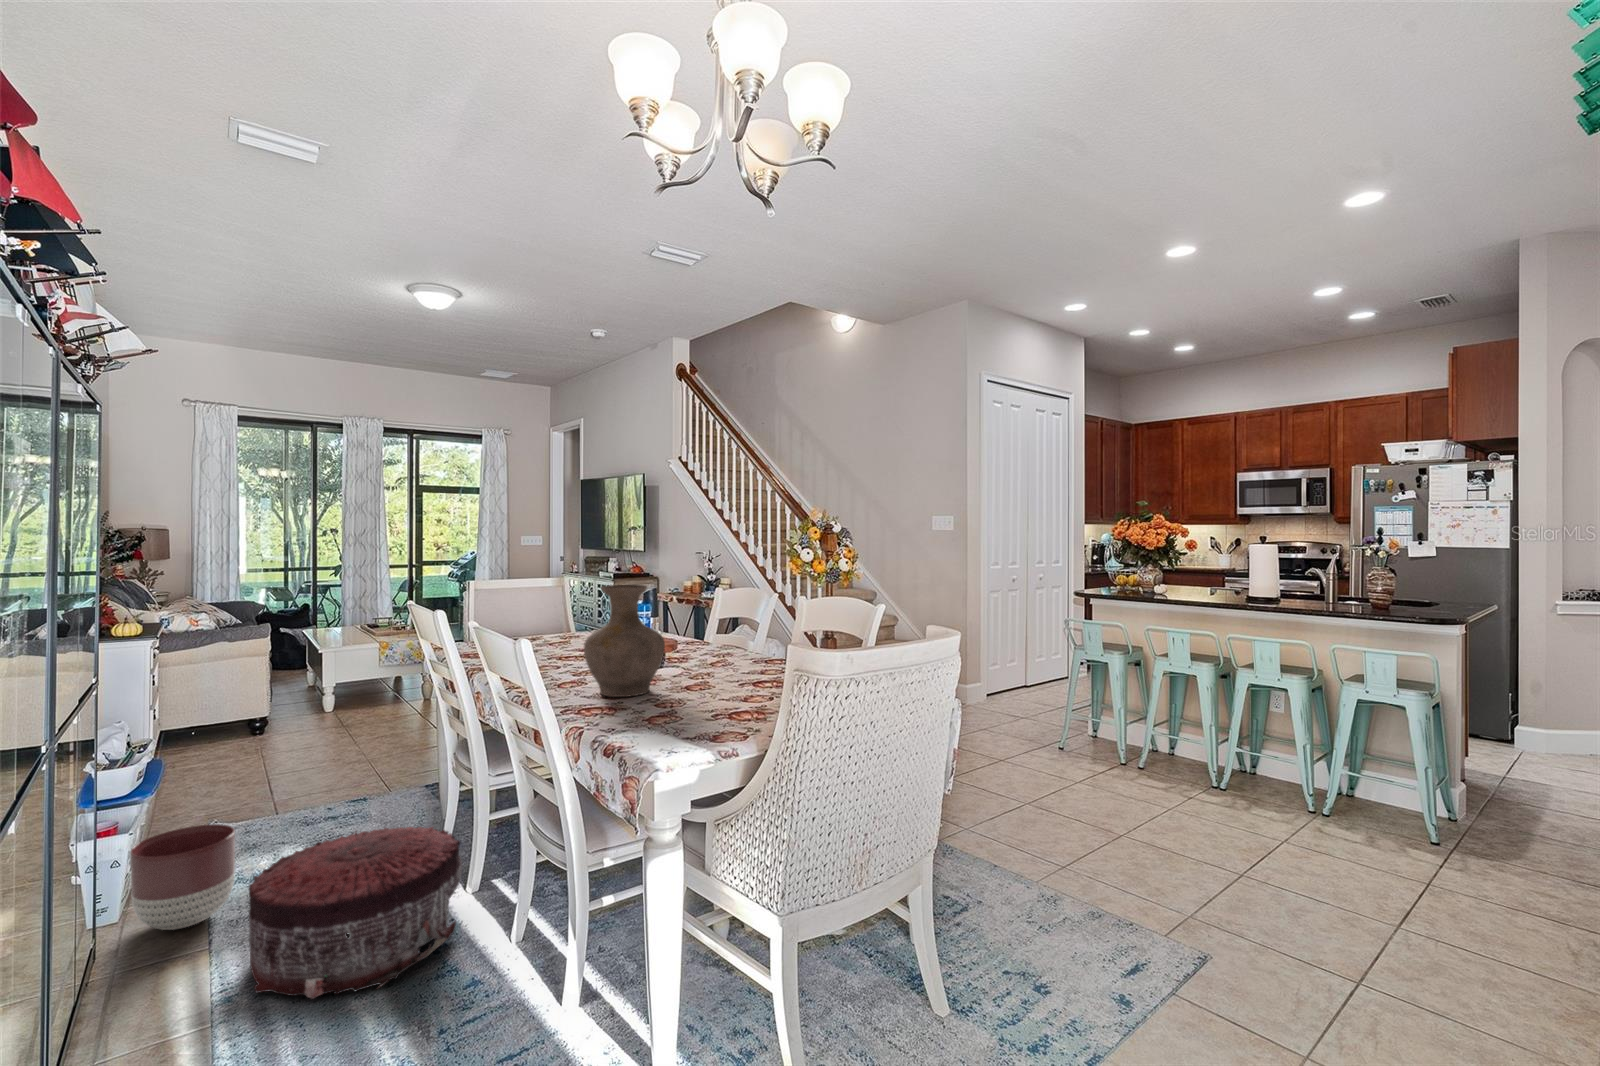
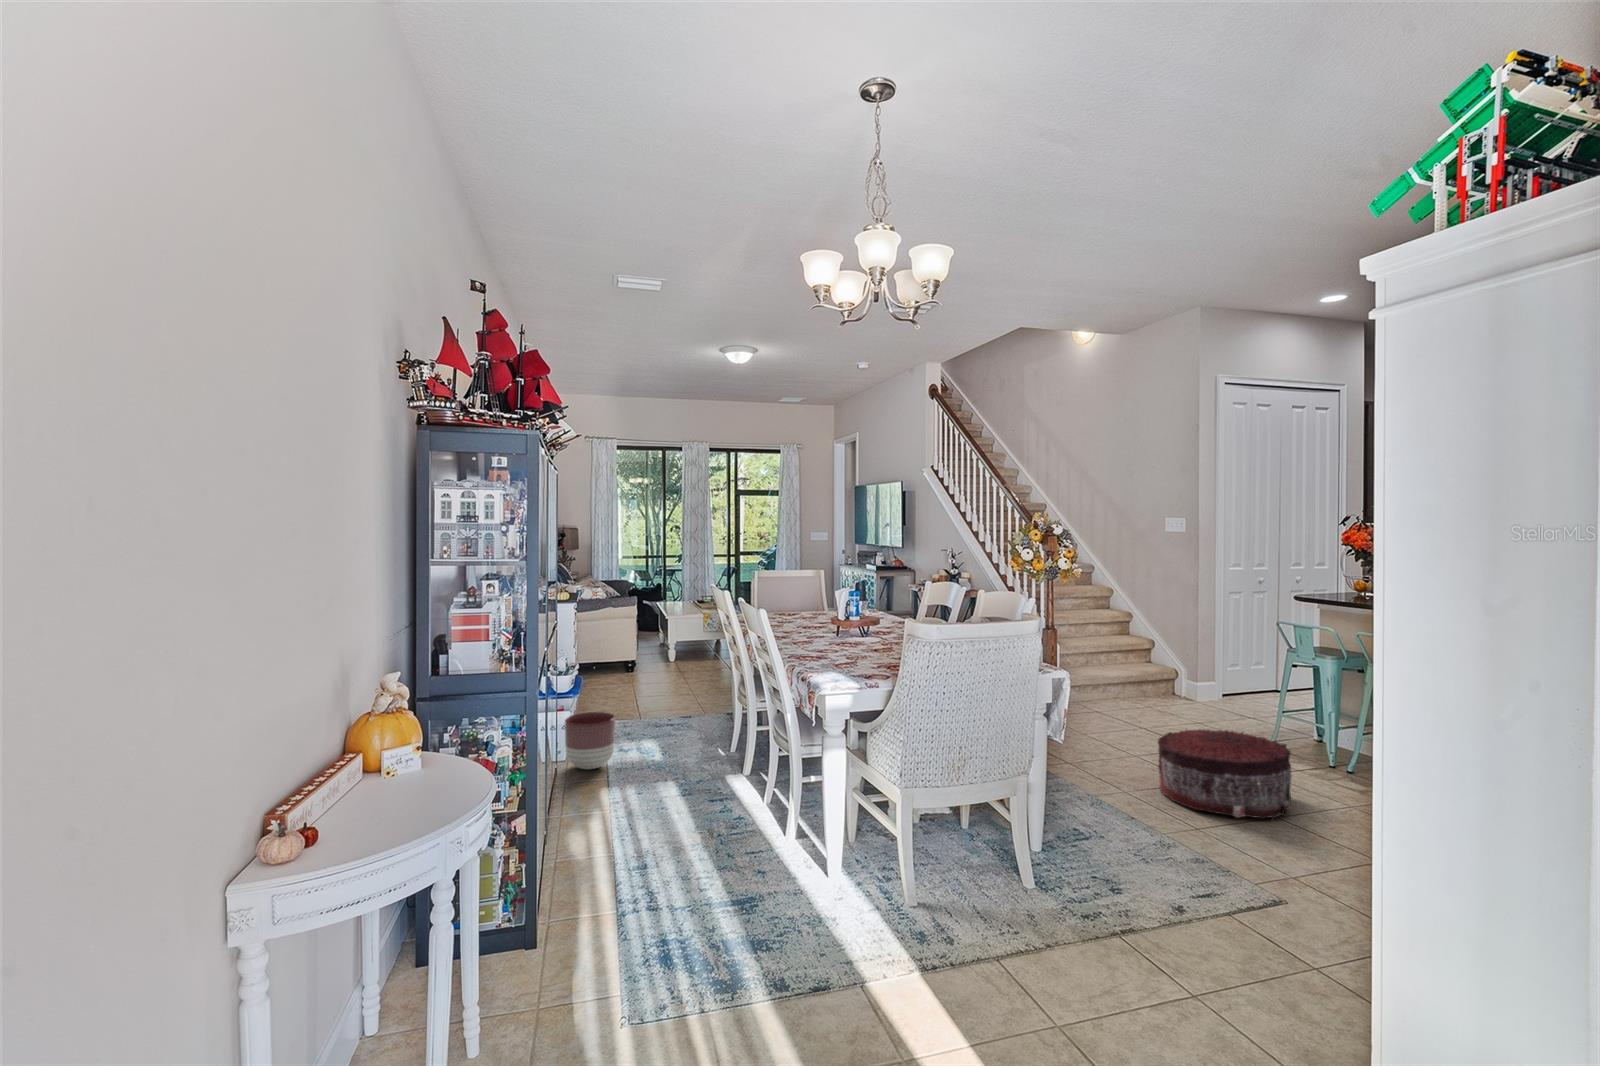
vase: present [584,585,665,697] -> none [811,574,866,650]
pouf: present [248,827,462,999] -> present [1158,729,1292,819]

